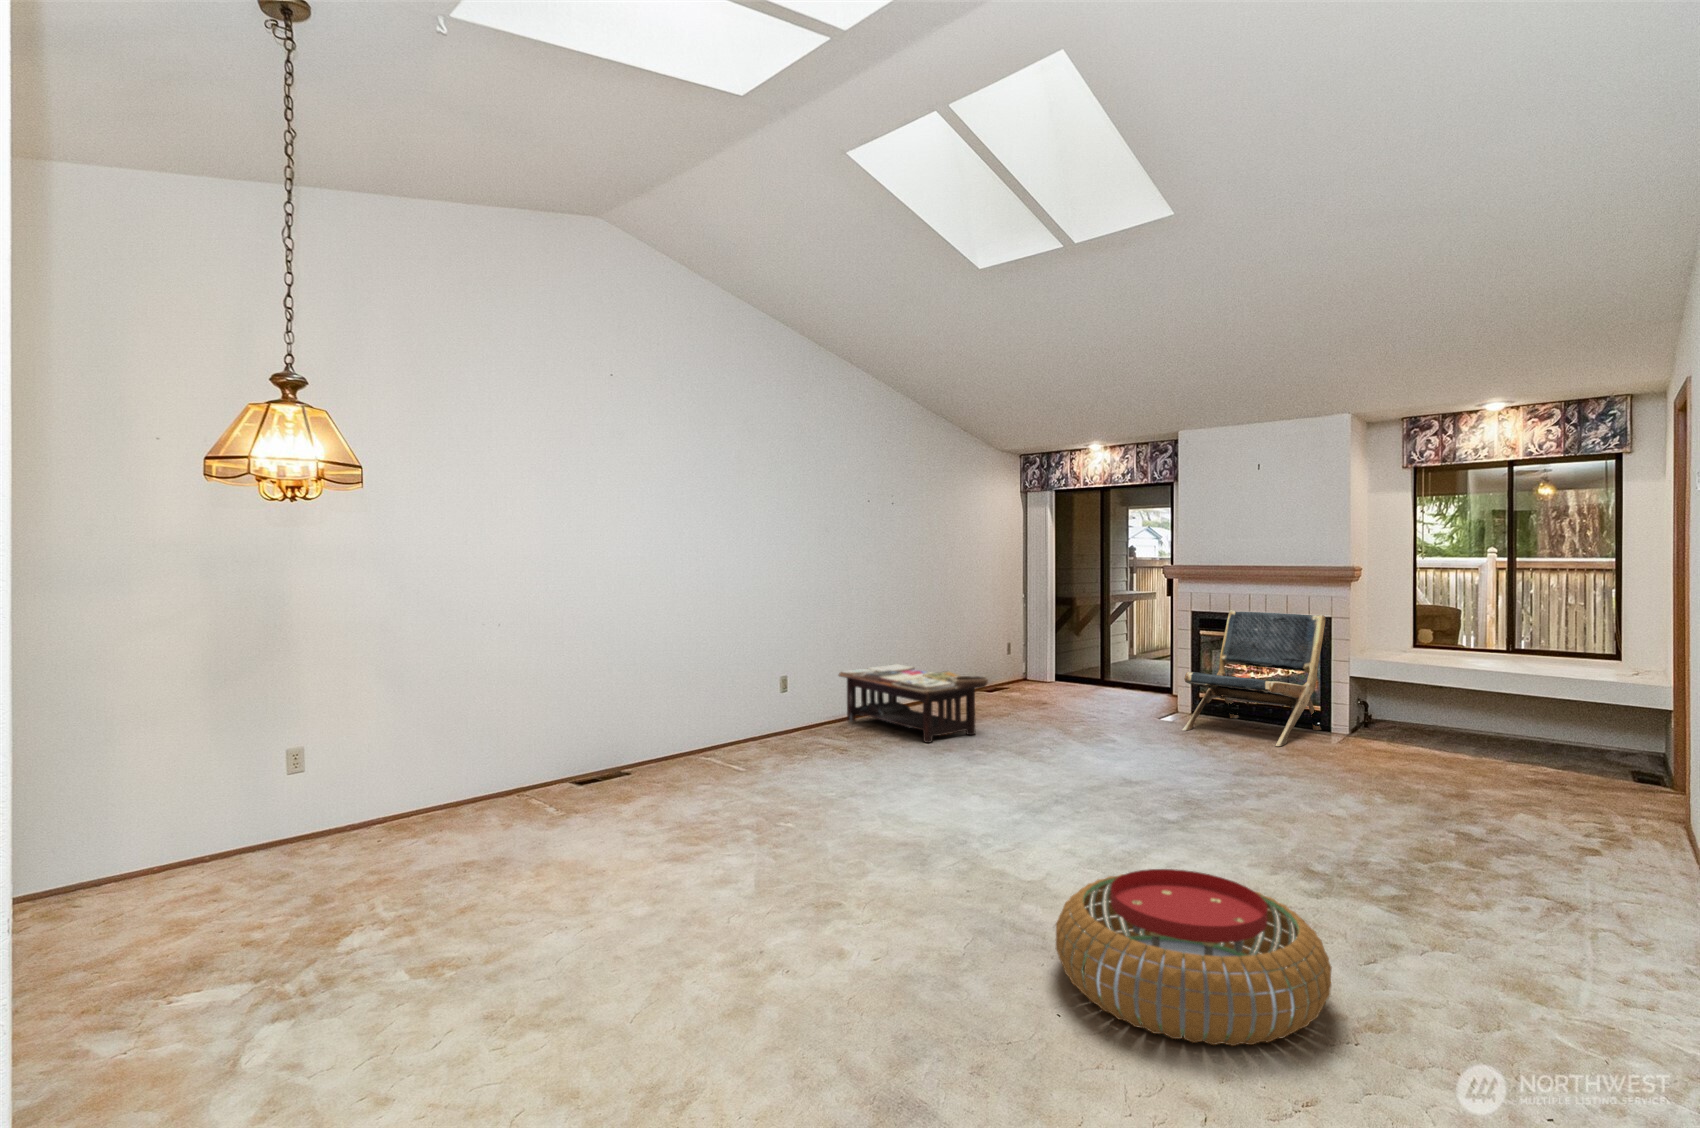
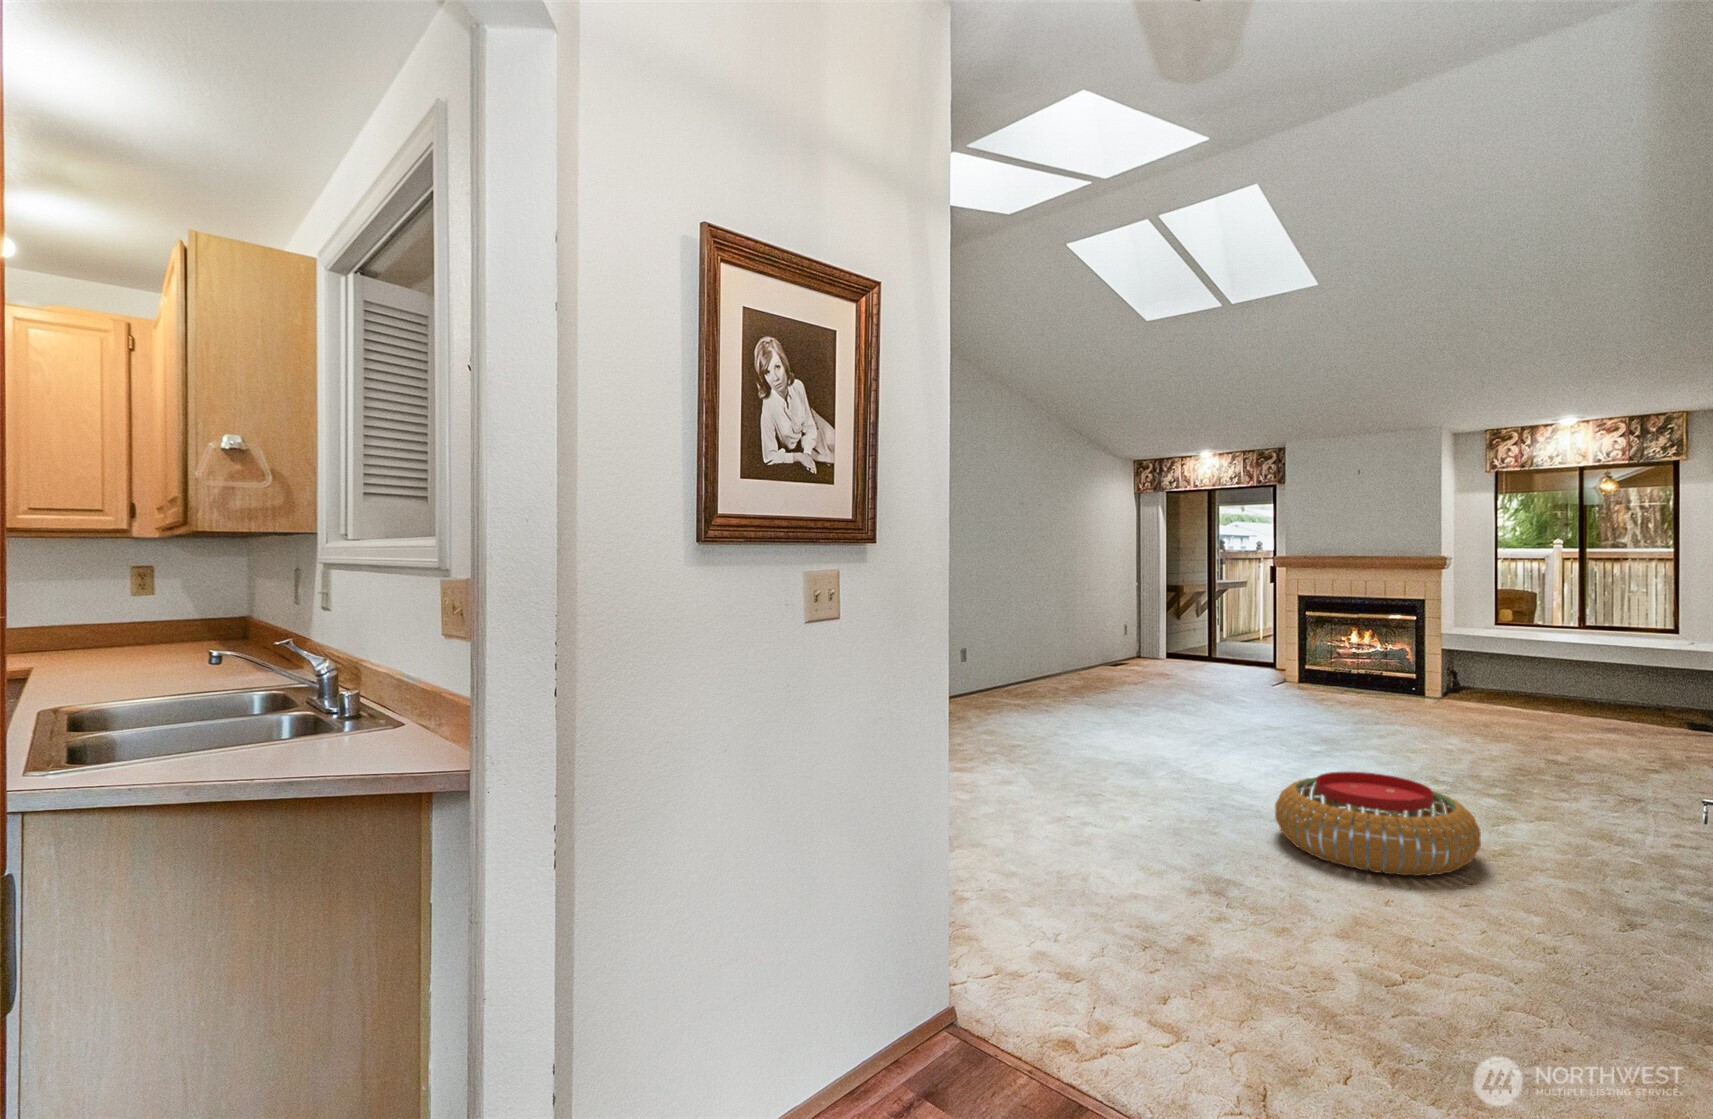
lounge chair: present [1182,610,1325,746] -> none [1297,594,1420,706]
coffee table: present [839,664,988,743] -> none [1001,641,1137,704]

